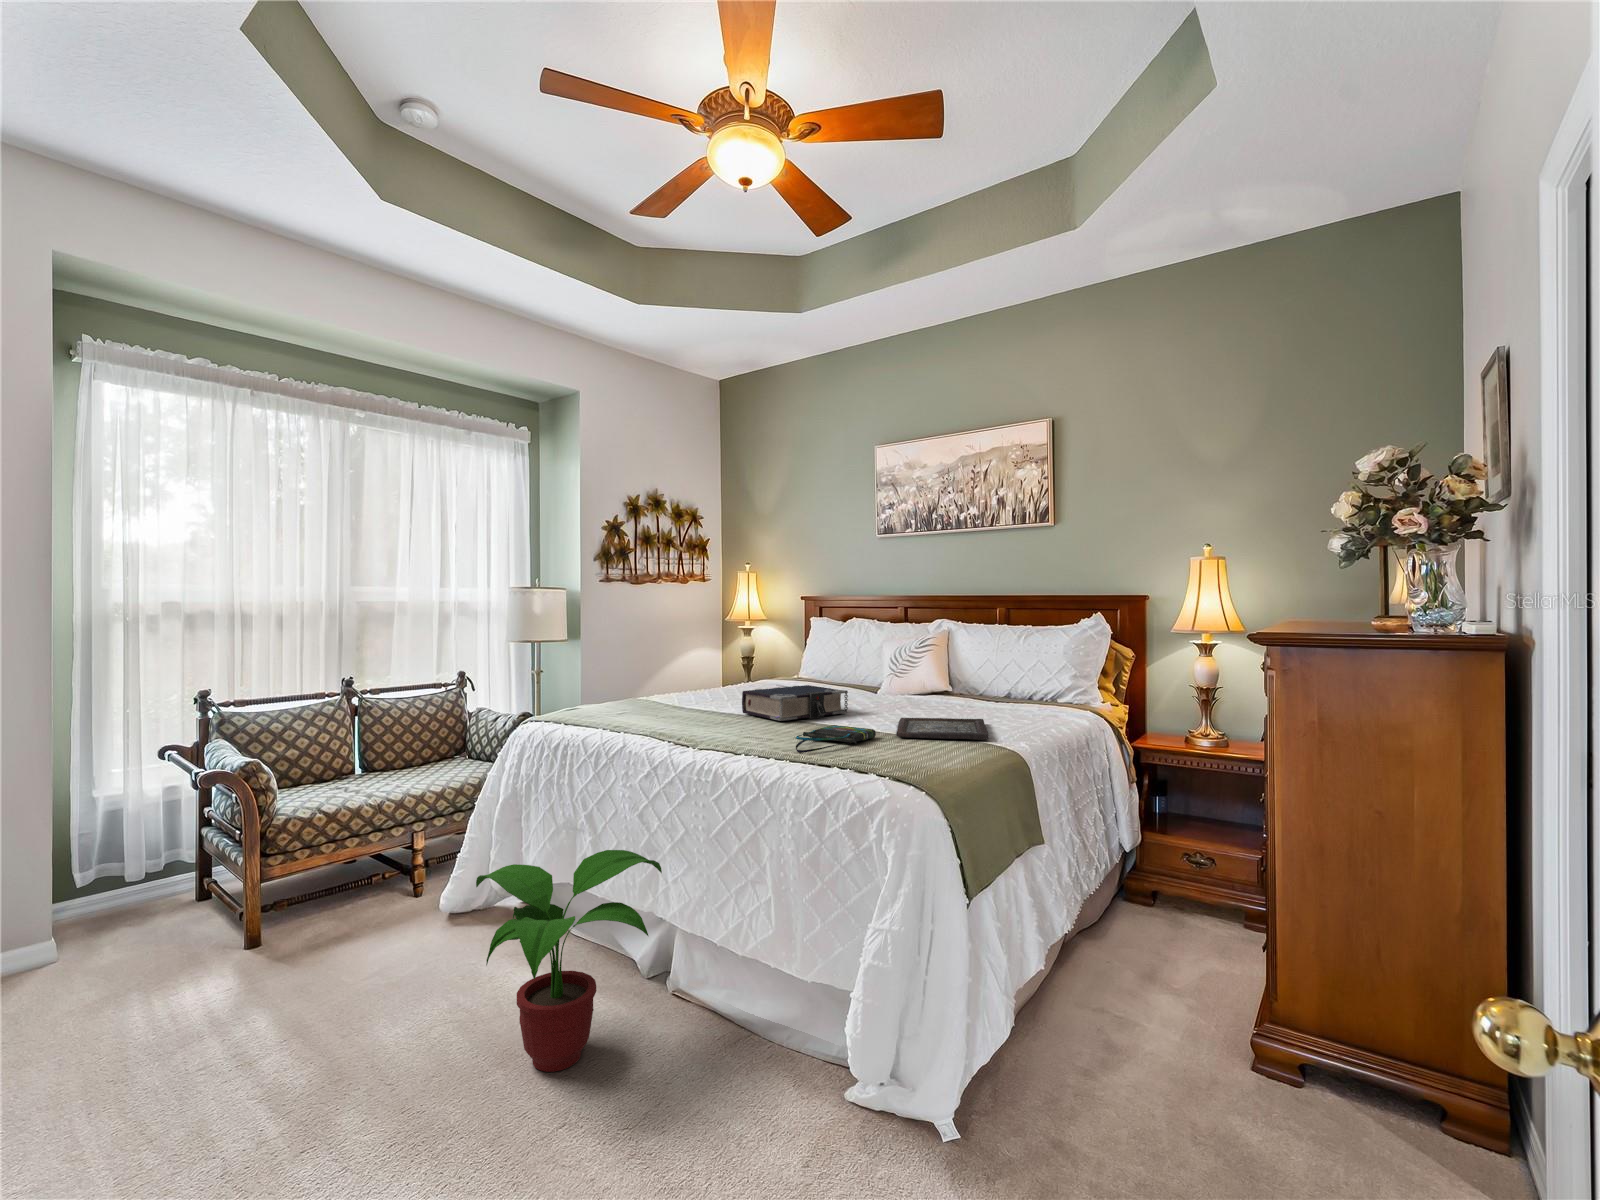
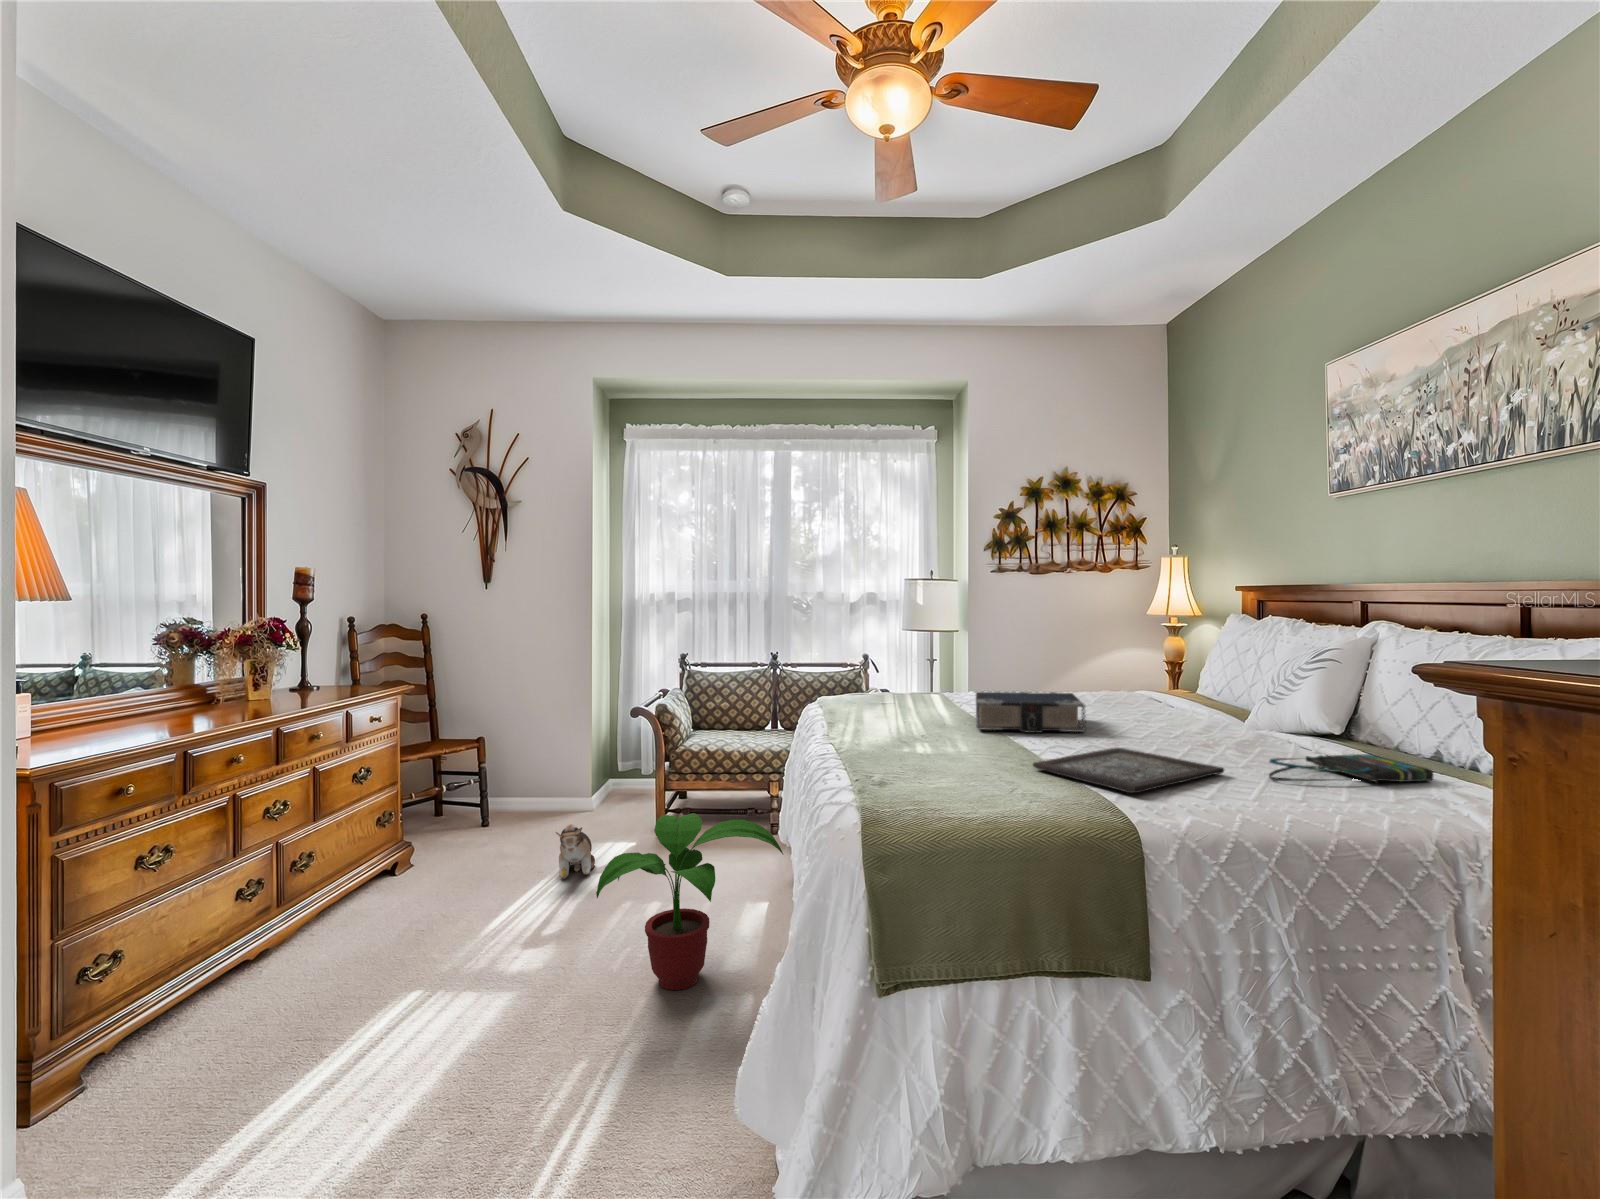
tote bag: present [796,725,876,753] -> present [1269,754,1433,782]
plush toy: none [139,953,226,1049] -> present [556,824,595,878]

